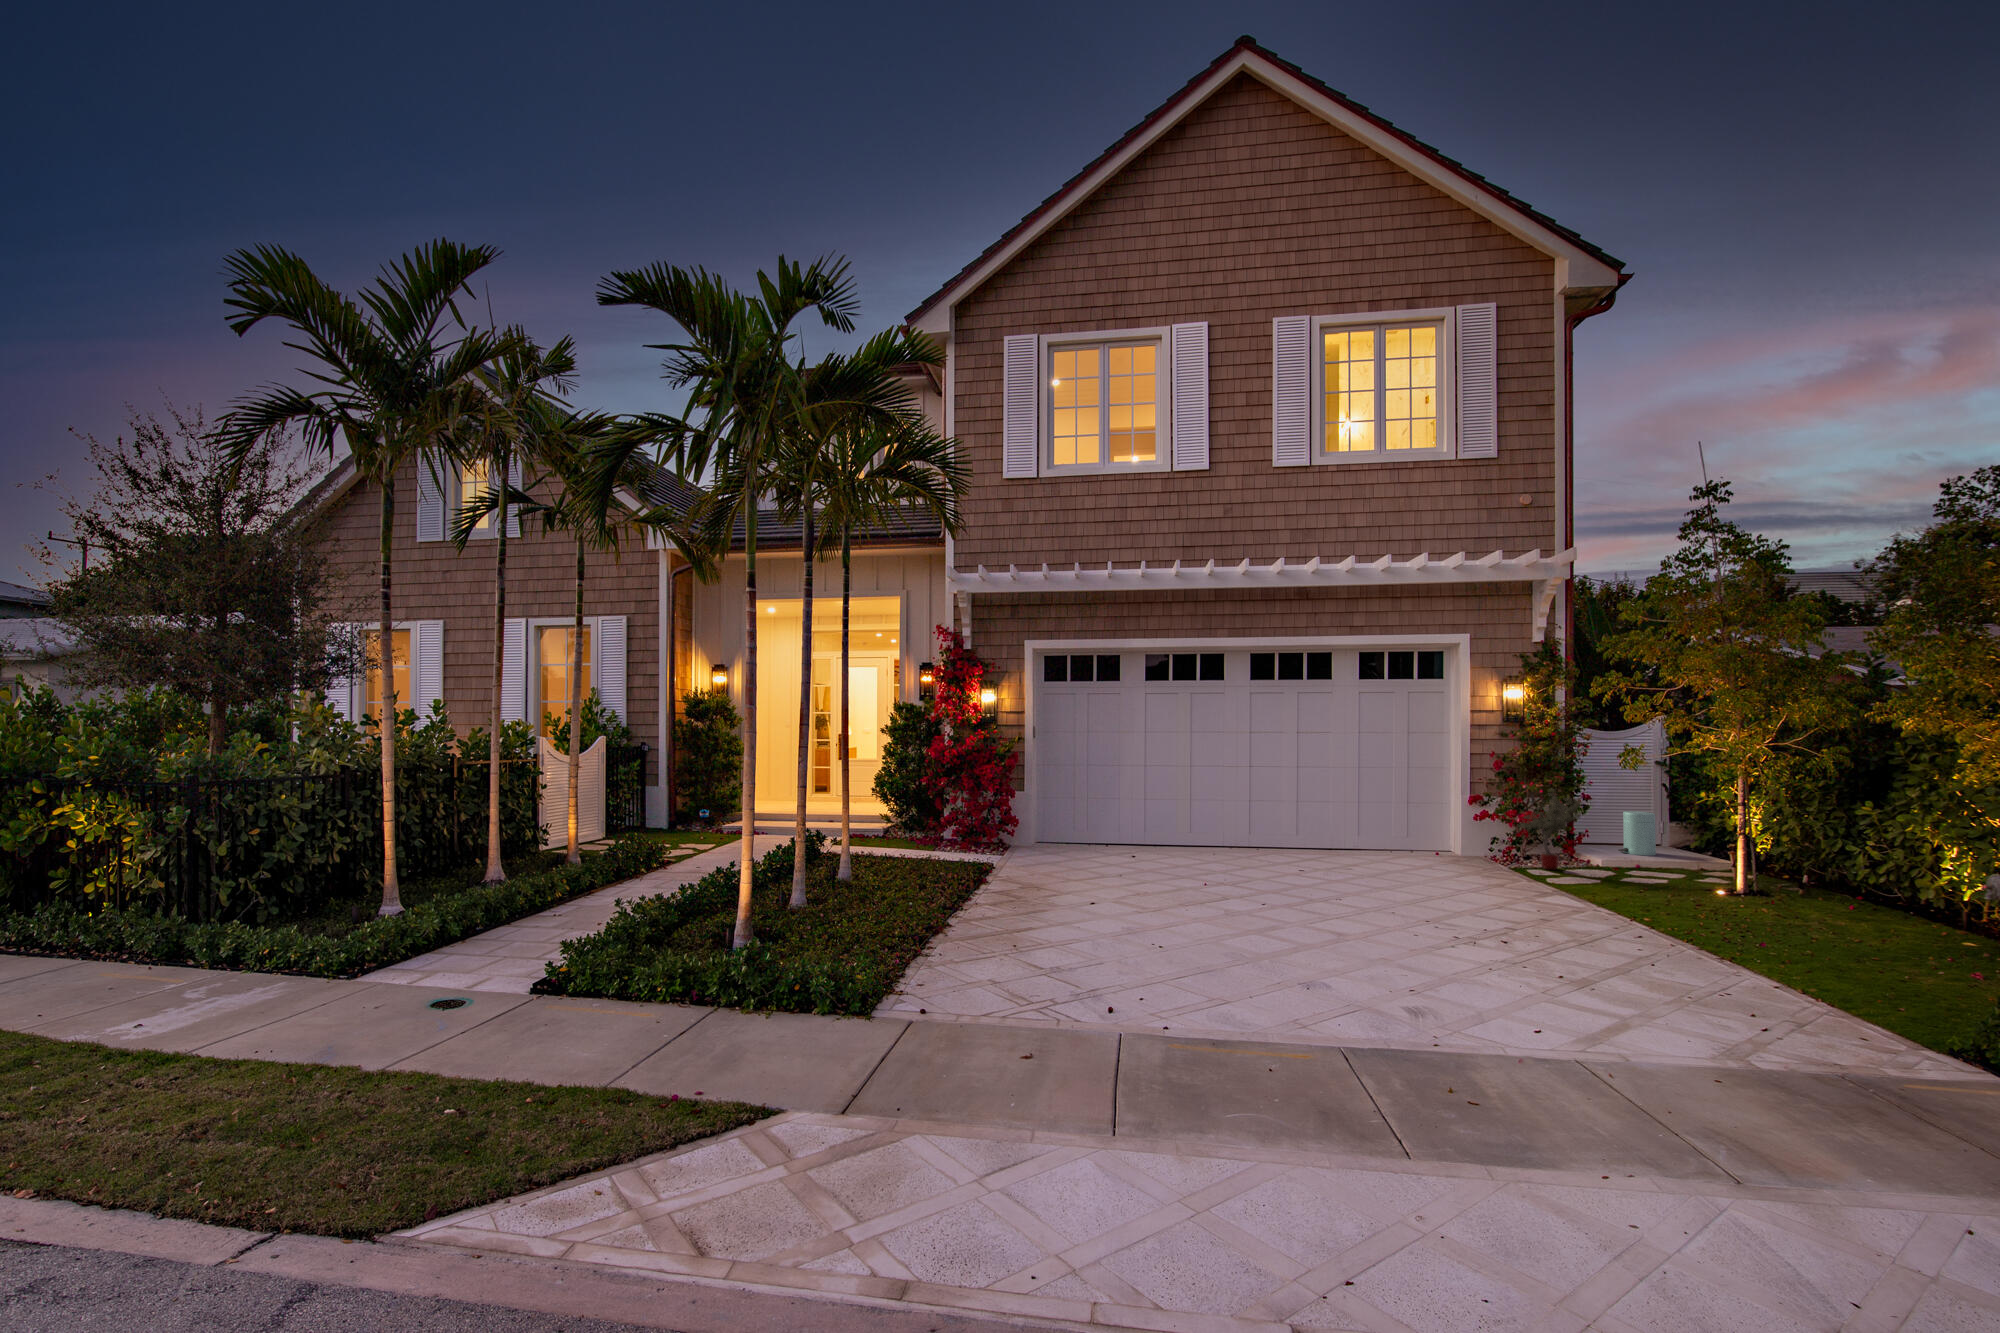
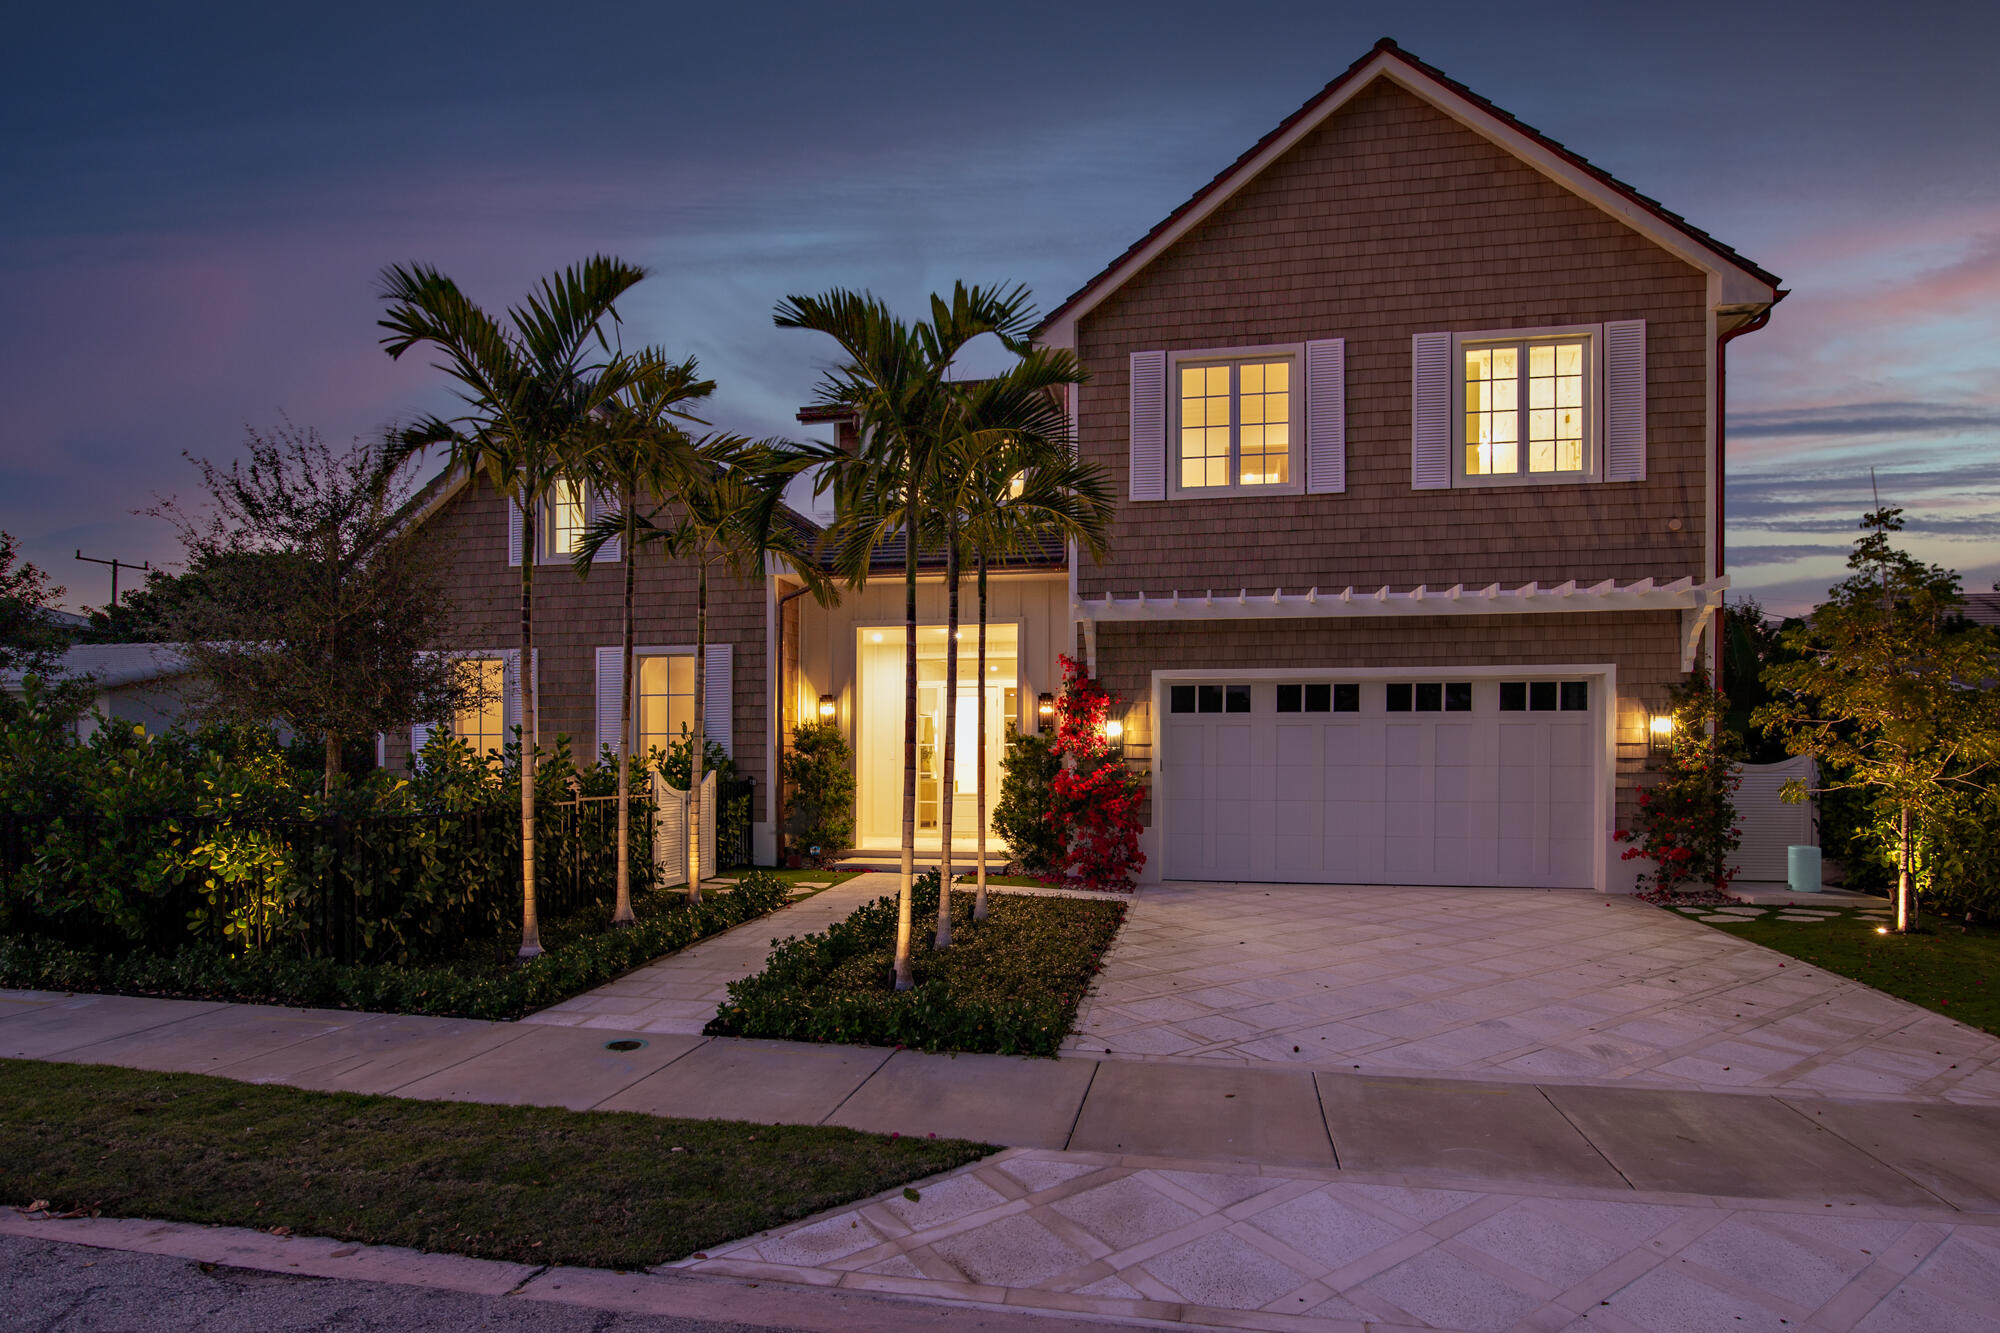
potted tree: present [1520,789,1581,870] -> present [771,801,819,868]

